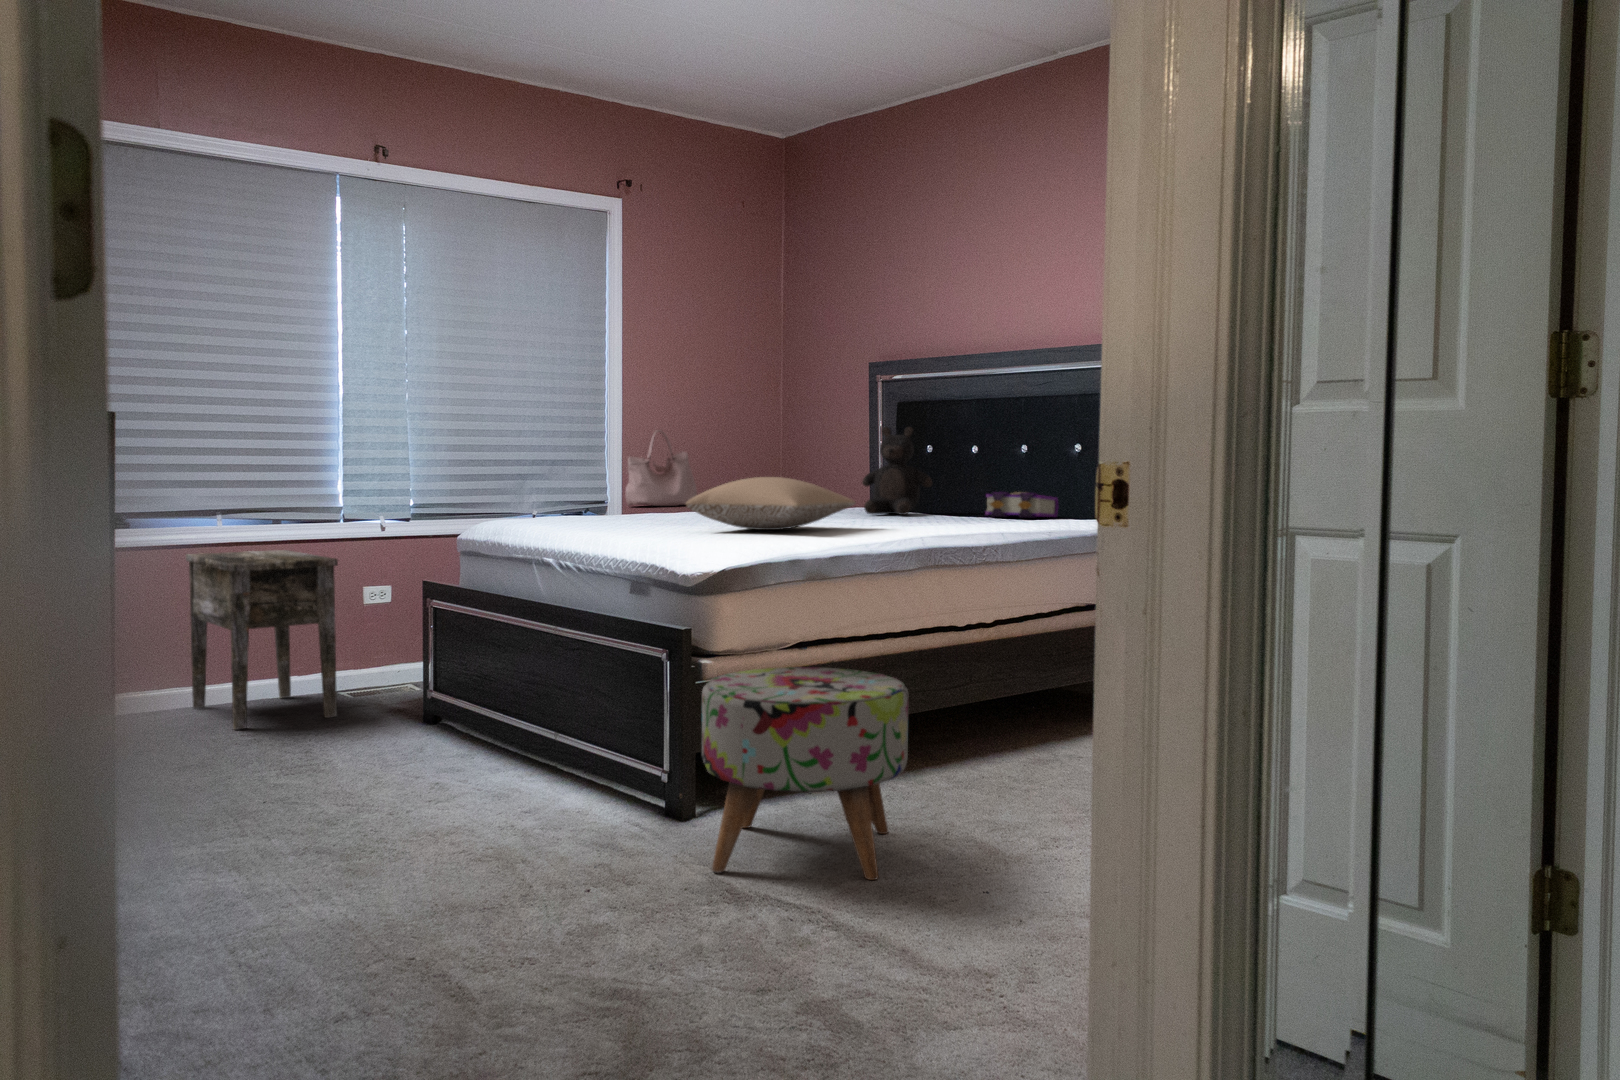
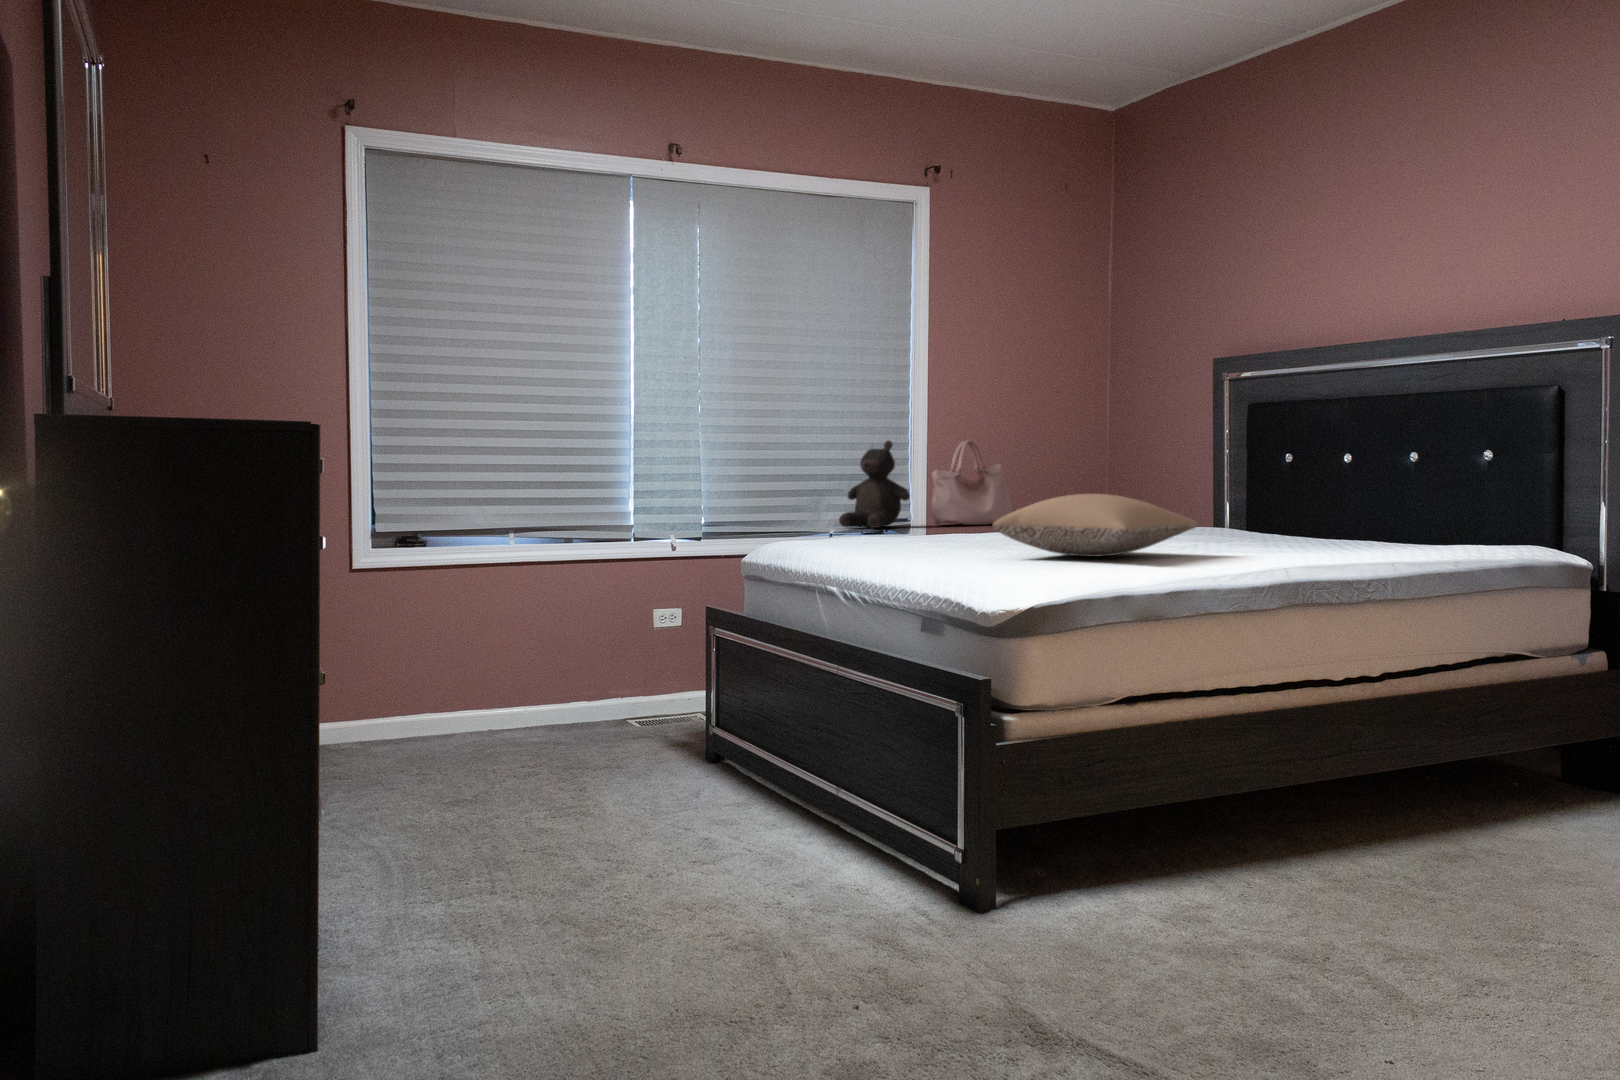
teddy bear: present [862,427,932,515] -> present [839,440,910,528]
book: present [985,492,1058,518] -> none [1363,511,1460,543]
side table: present [186,550,338,730] -> none [476,571,620,761]
ottoman: present [702,667,908,880] -> none [1001,732,1269,1020]

